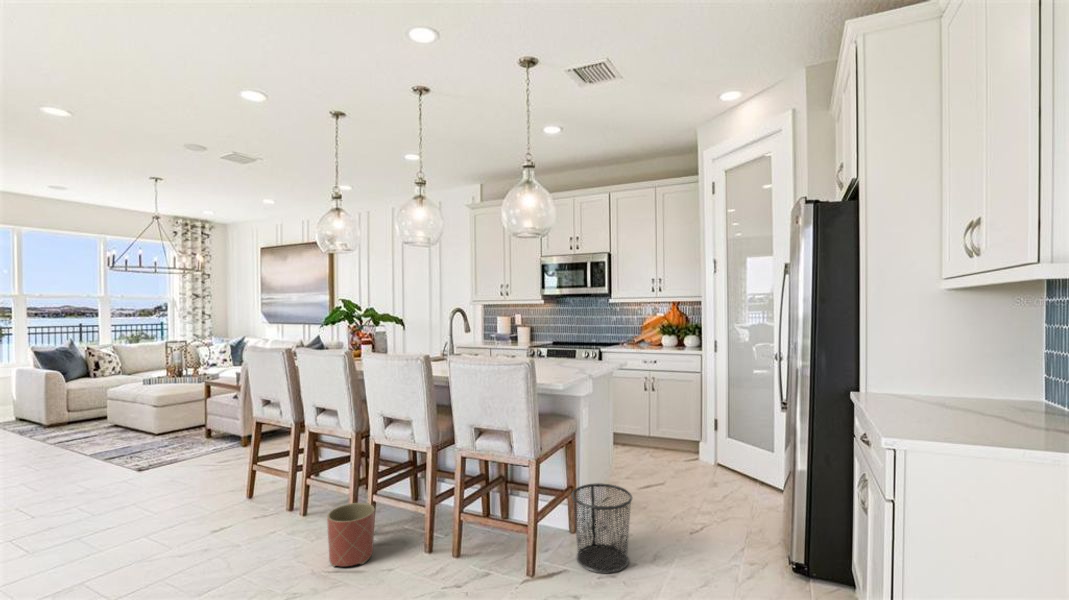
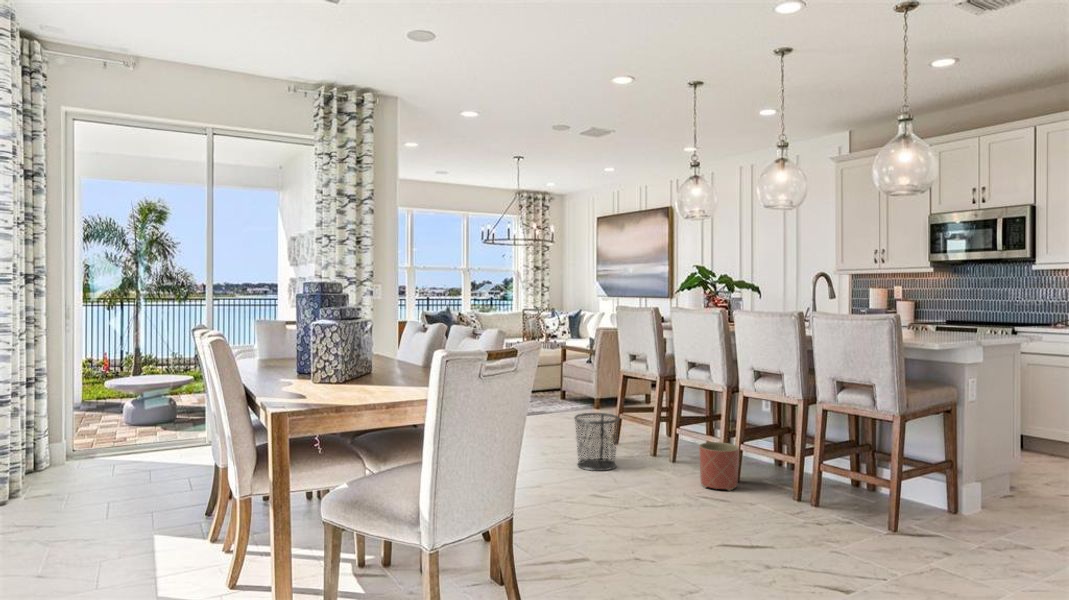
trash can: present [571,483,632,573] -> present [574,413,619,471]

